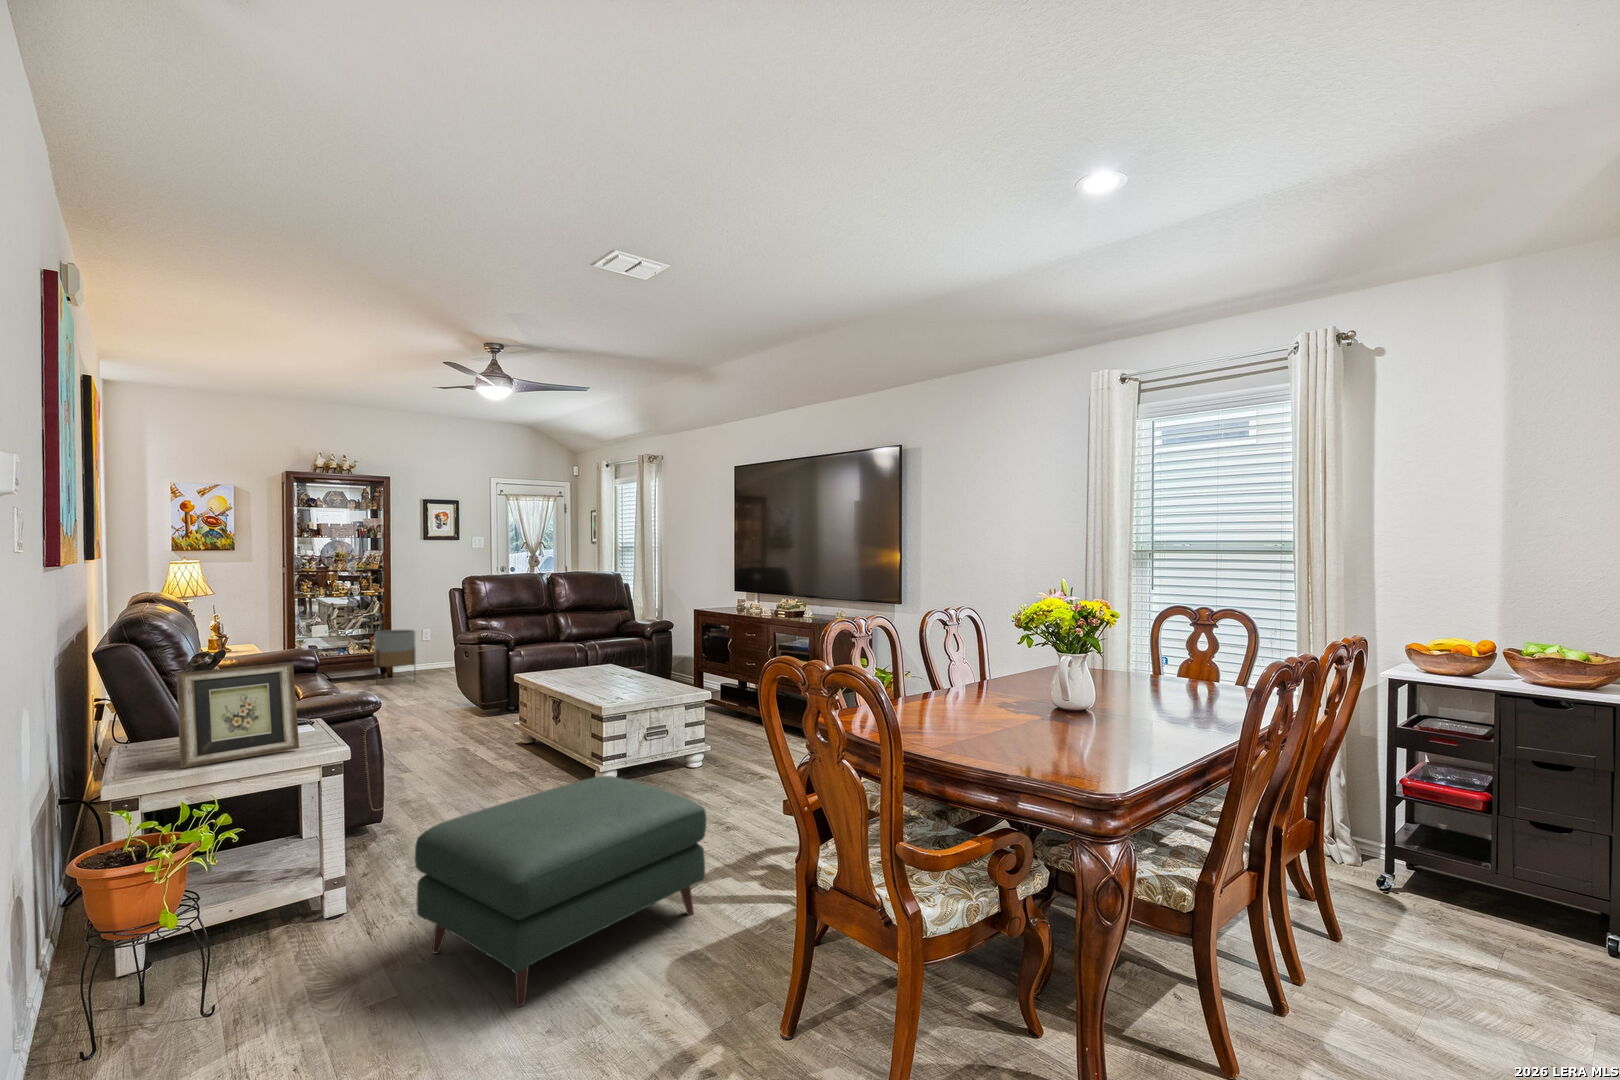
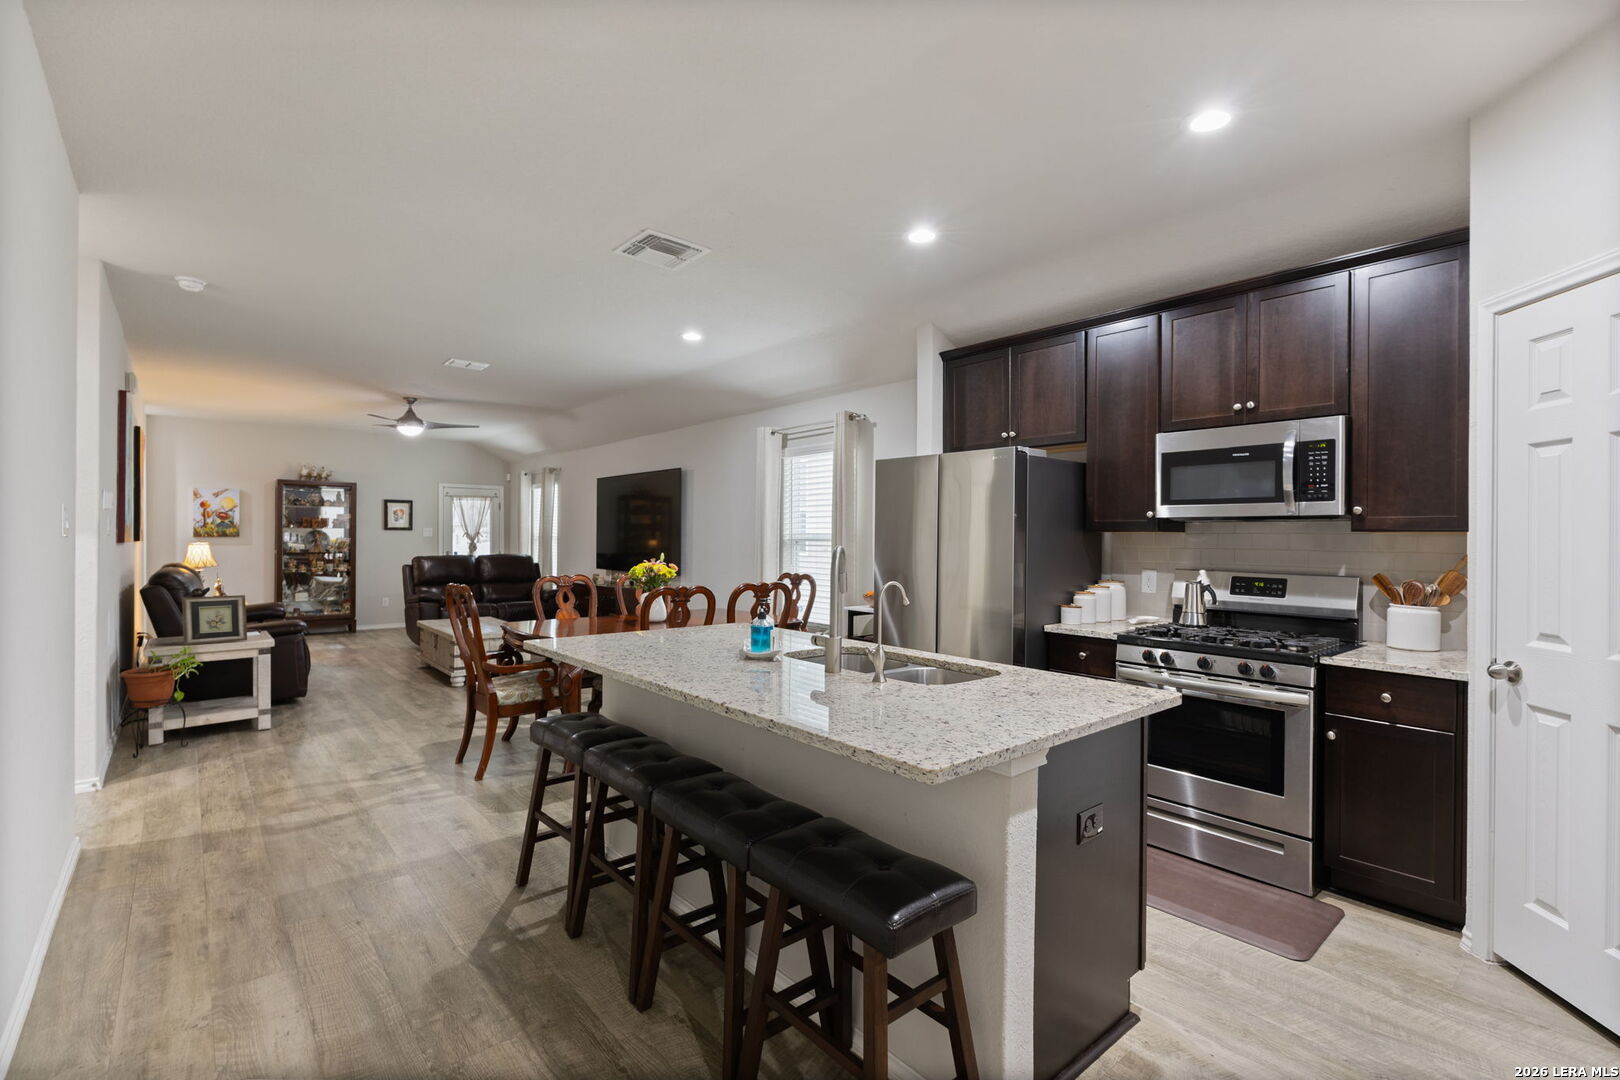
planter: present [374,630,415,669] -> none [343,597,374,636]
ottoman: present [415,776,707,1007] -> none [302,663,465,756]

